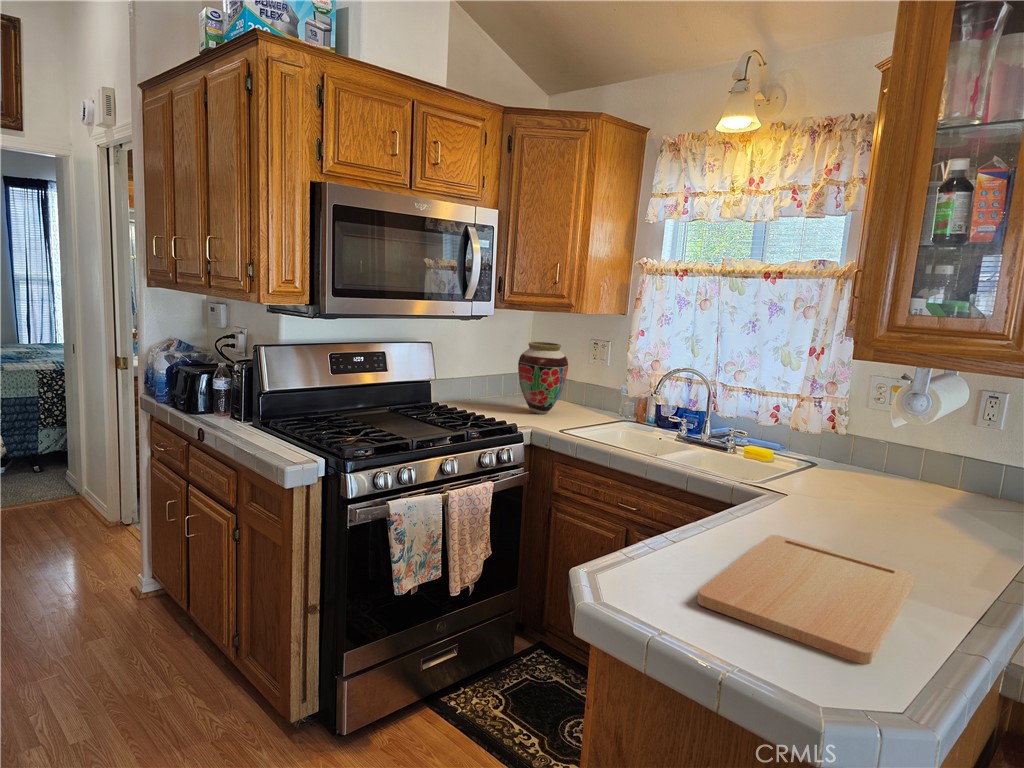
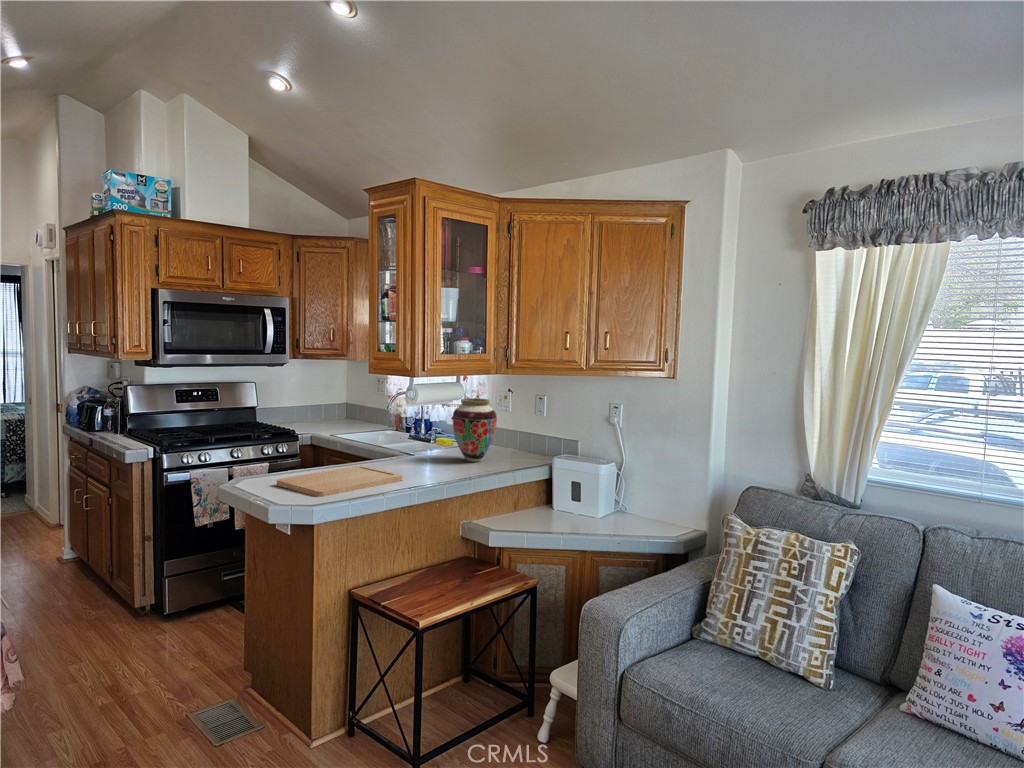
vase: present [518,342,568,414] -> present [452,398,497,462]

